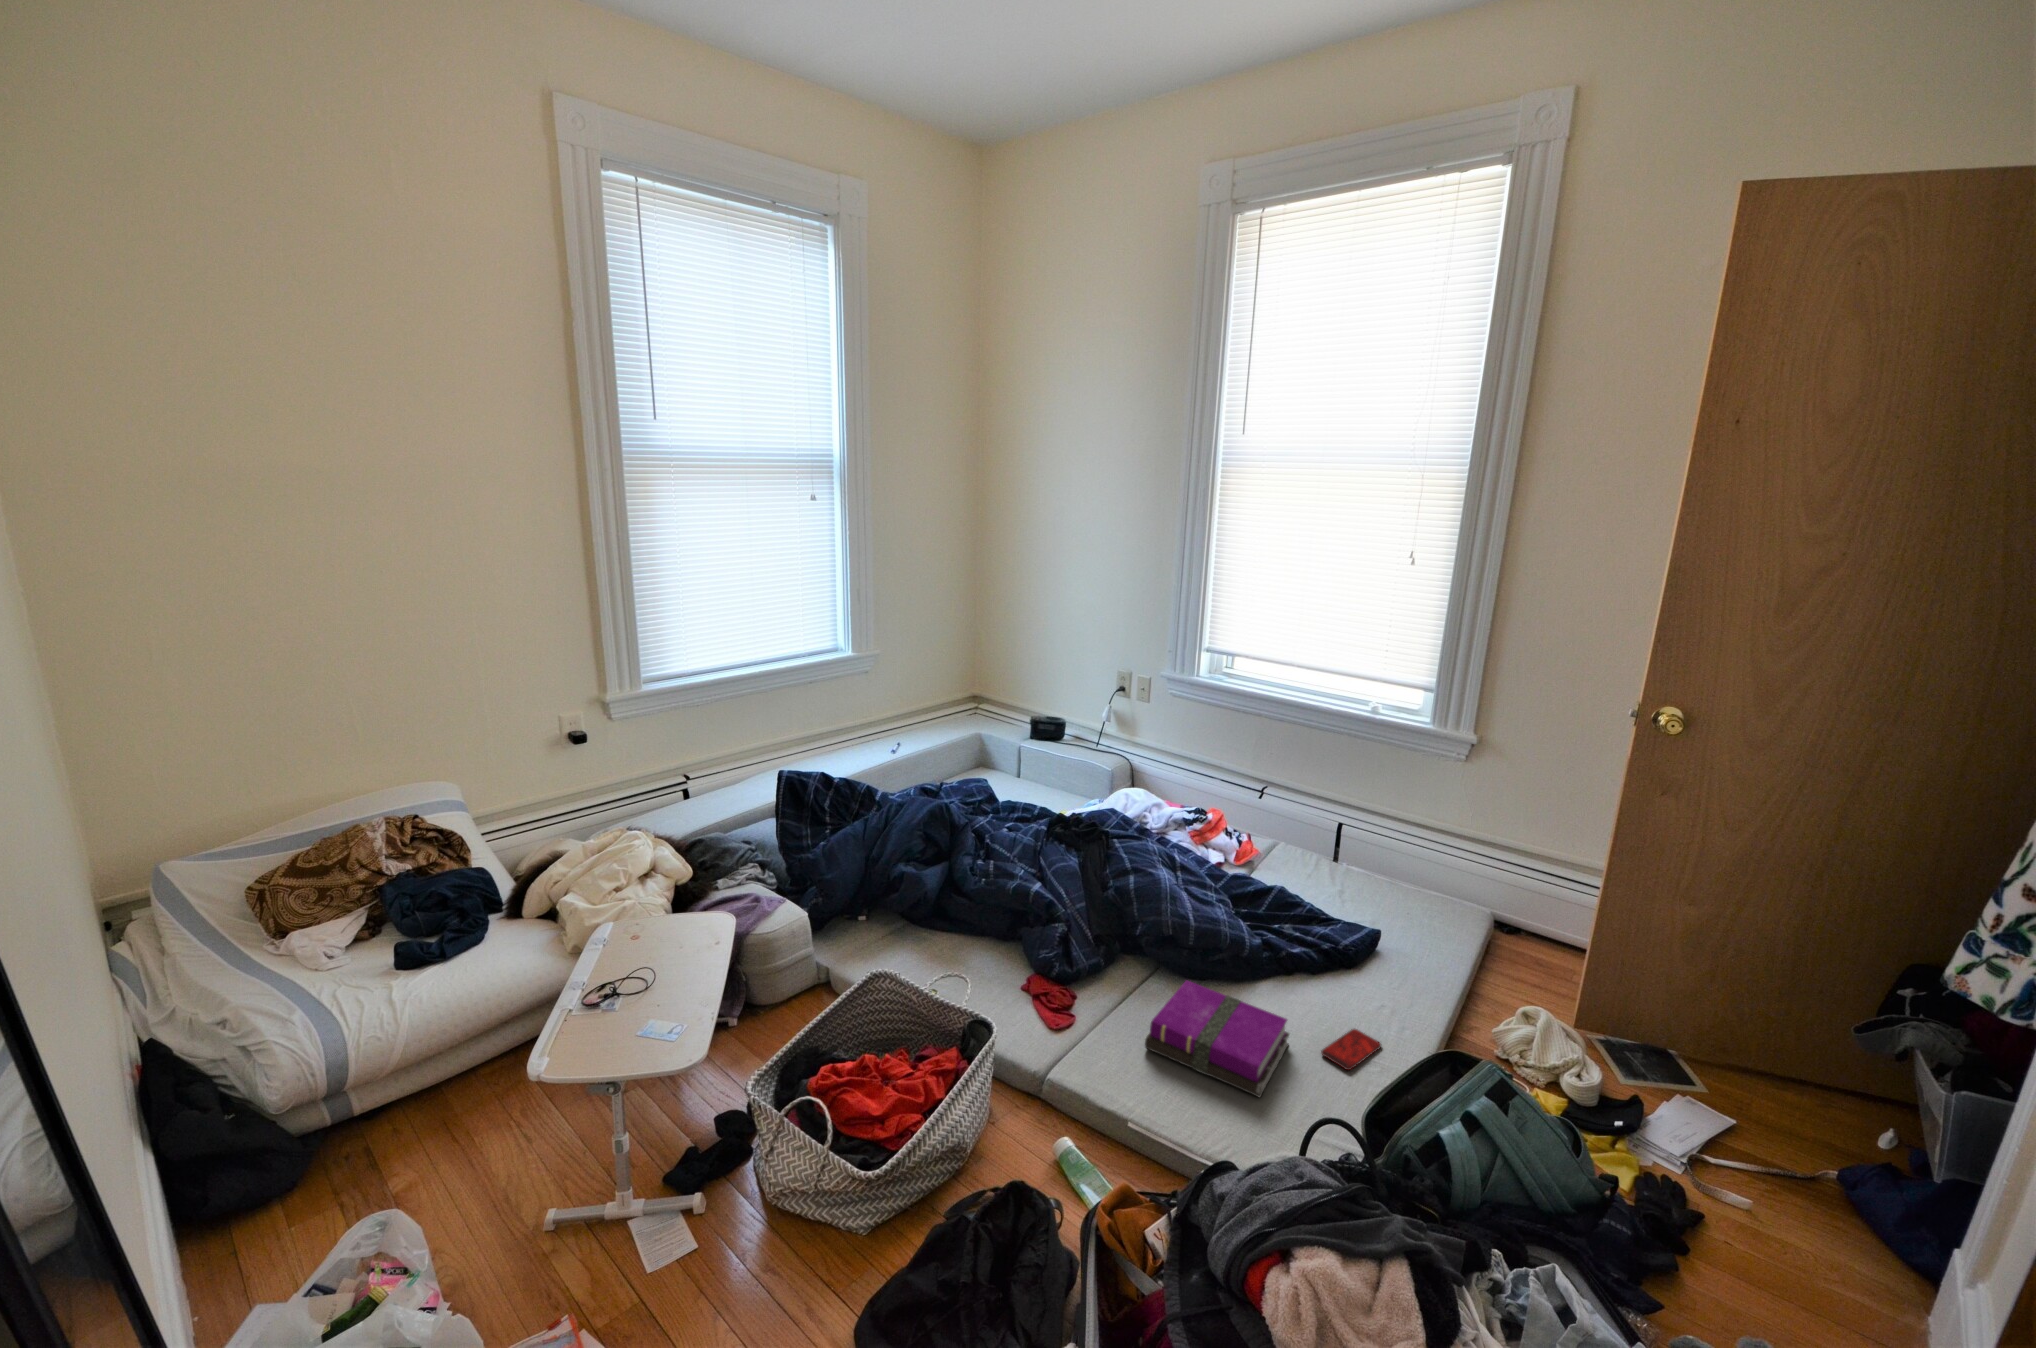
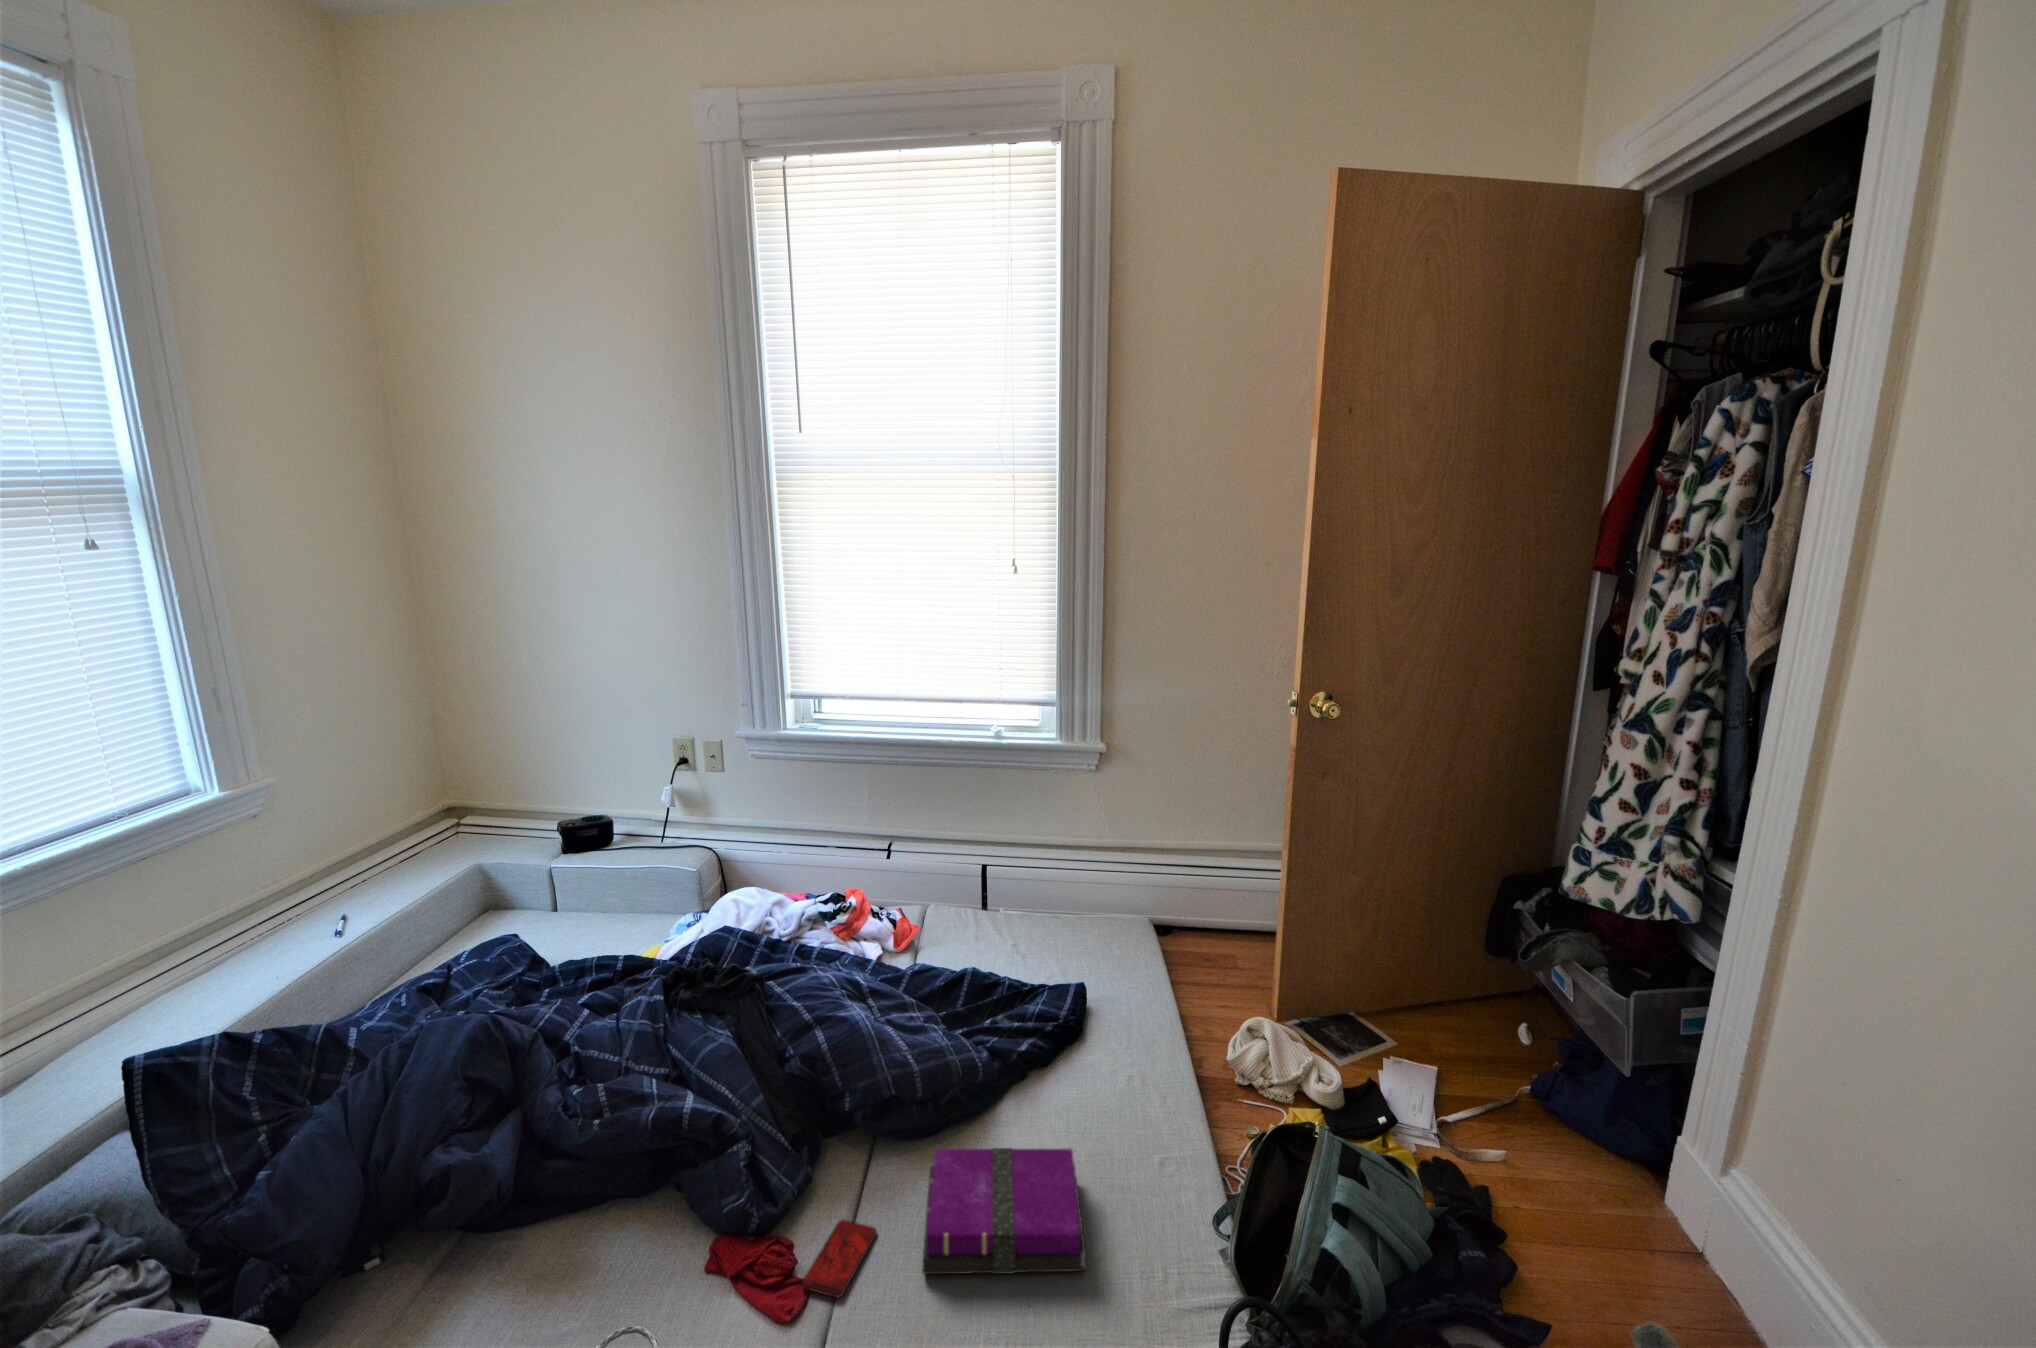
smartphone: present [1321,1029,1381,1070] -> present [802,1220,876,1298]

